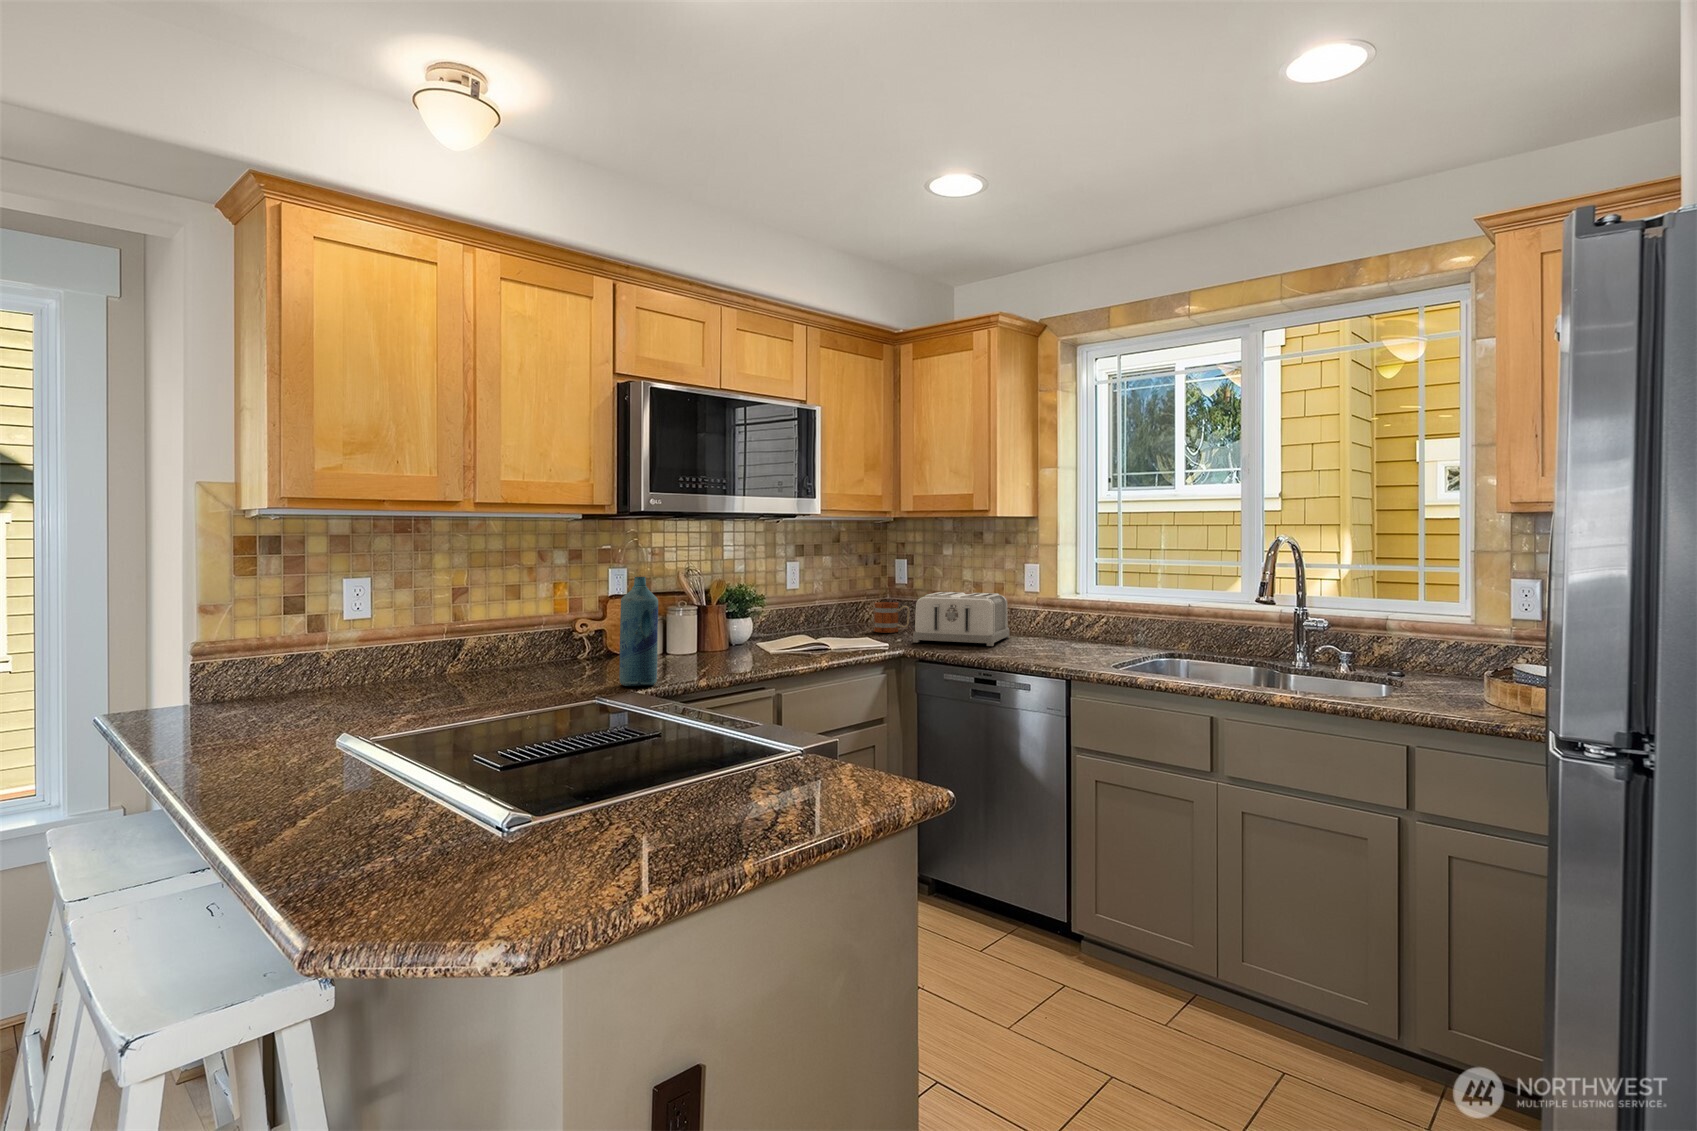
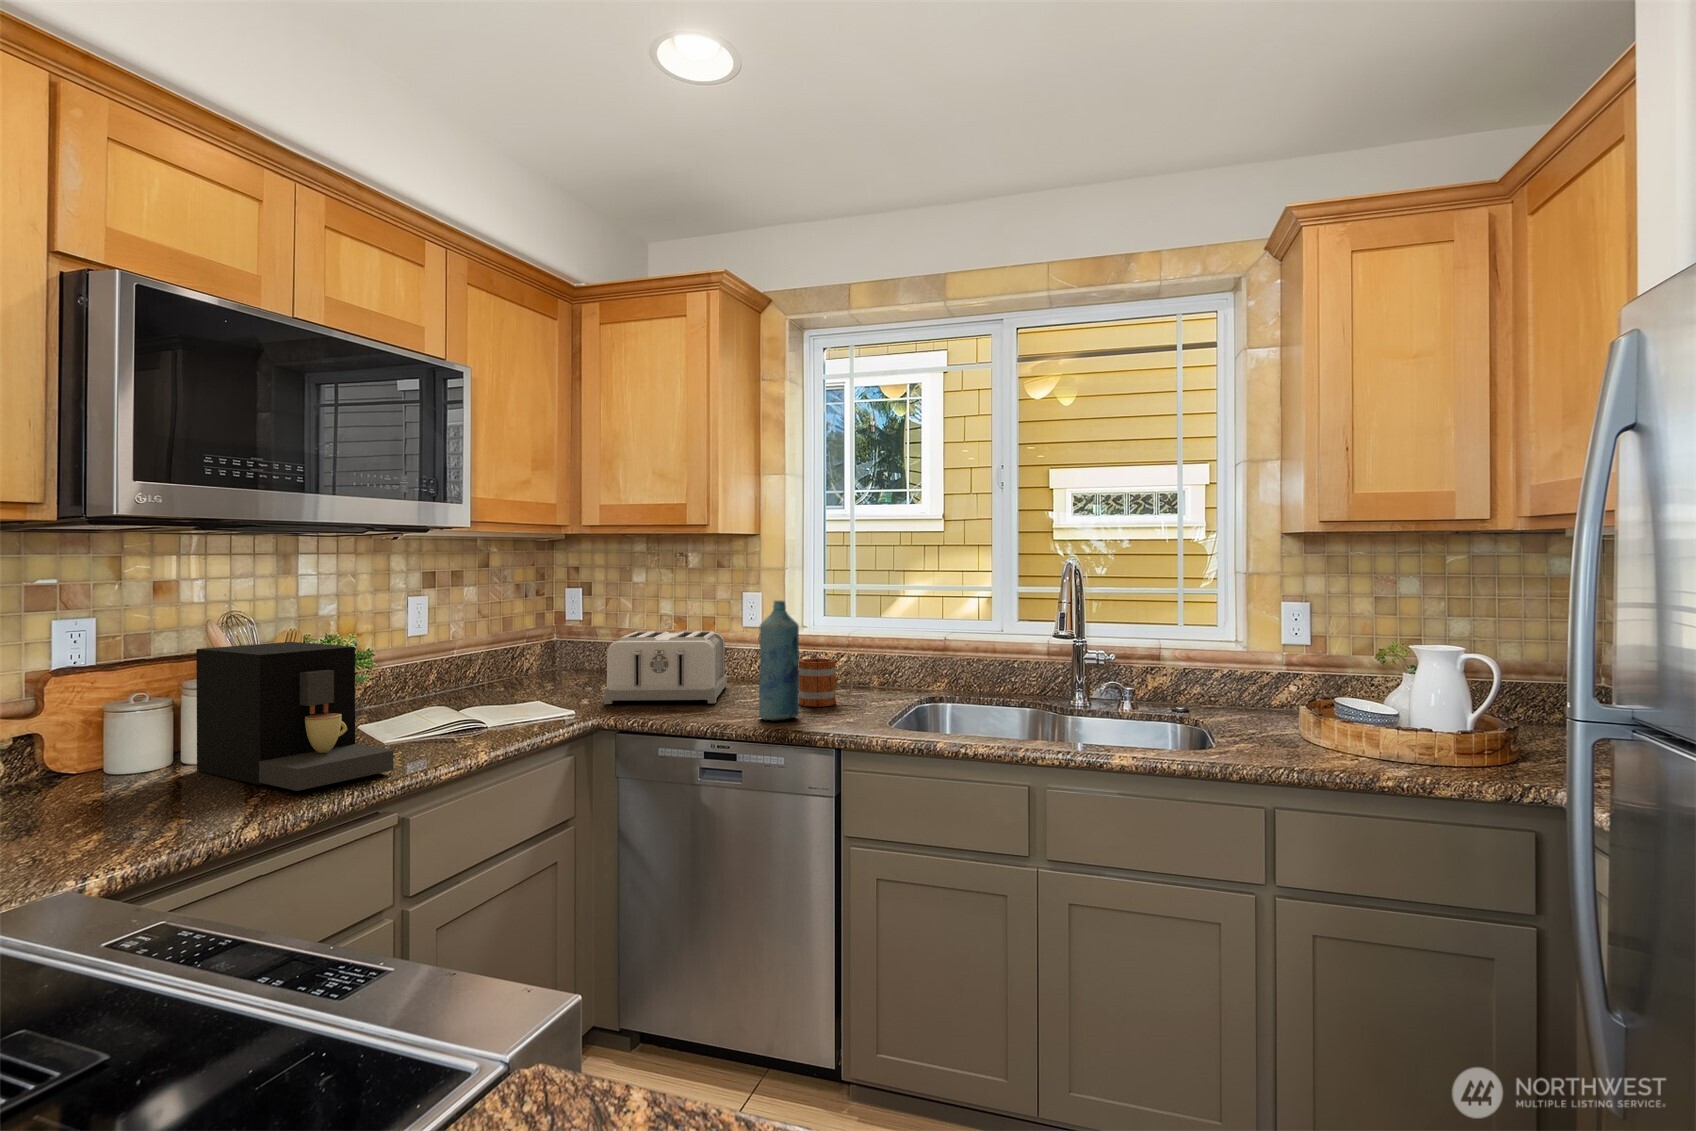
bottle: present [620,577,658,686] -> present [759,601,799,720]
coffee maker: none [671,587,772,670] -> present [196,642,393,791]
mug: present [874,602,910,633] -> present [799,658,854,707]

